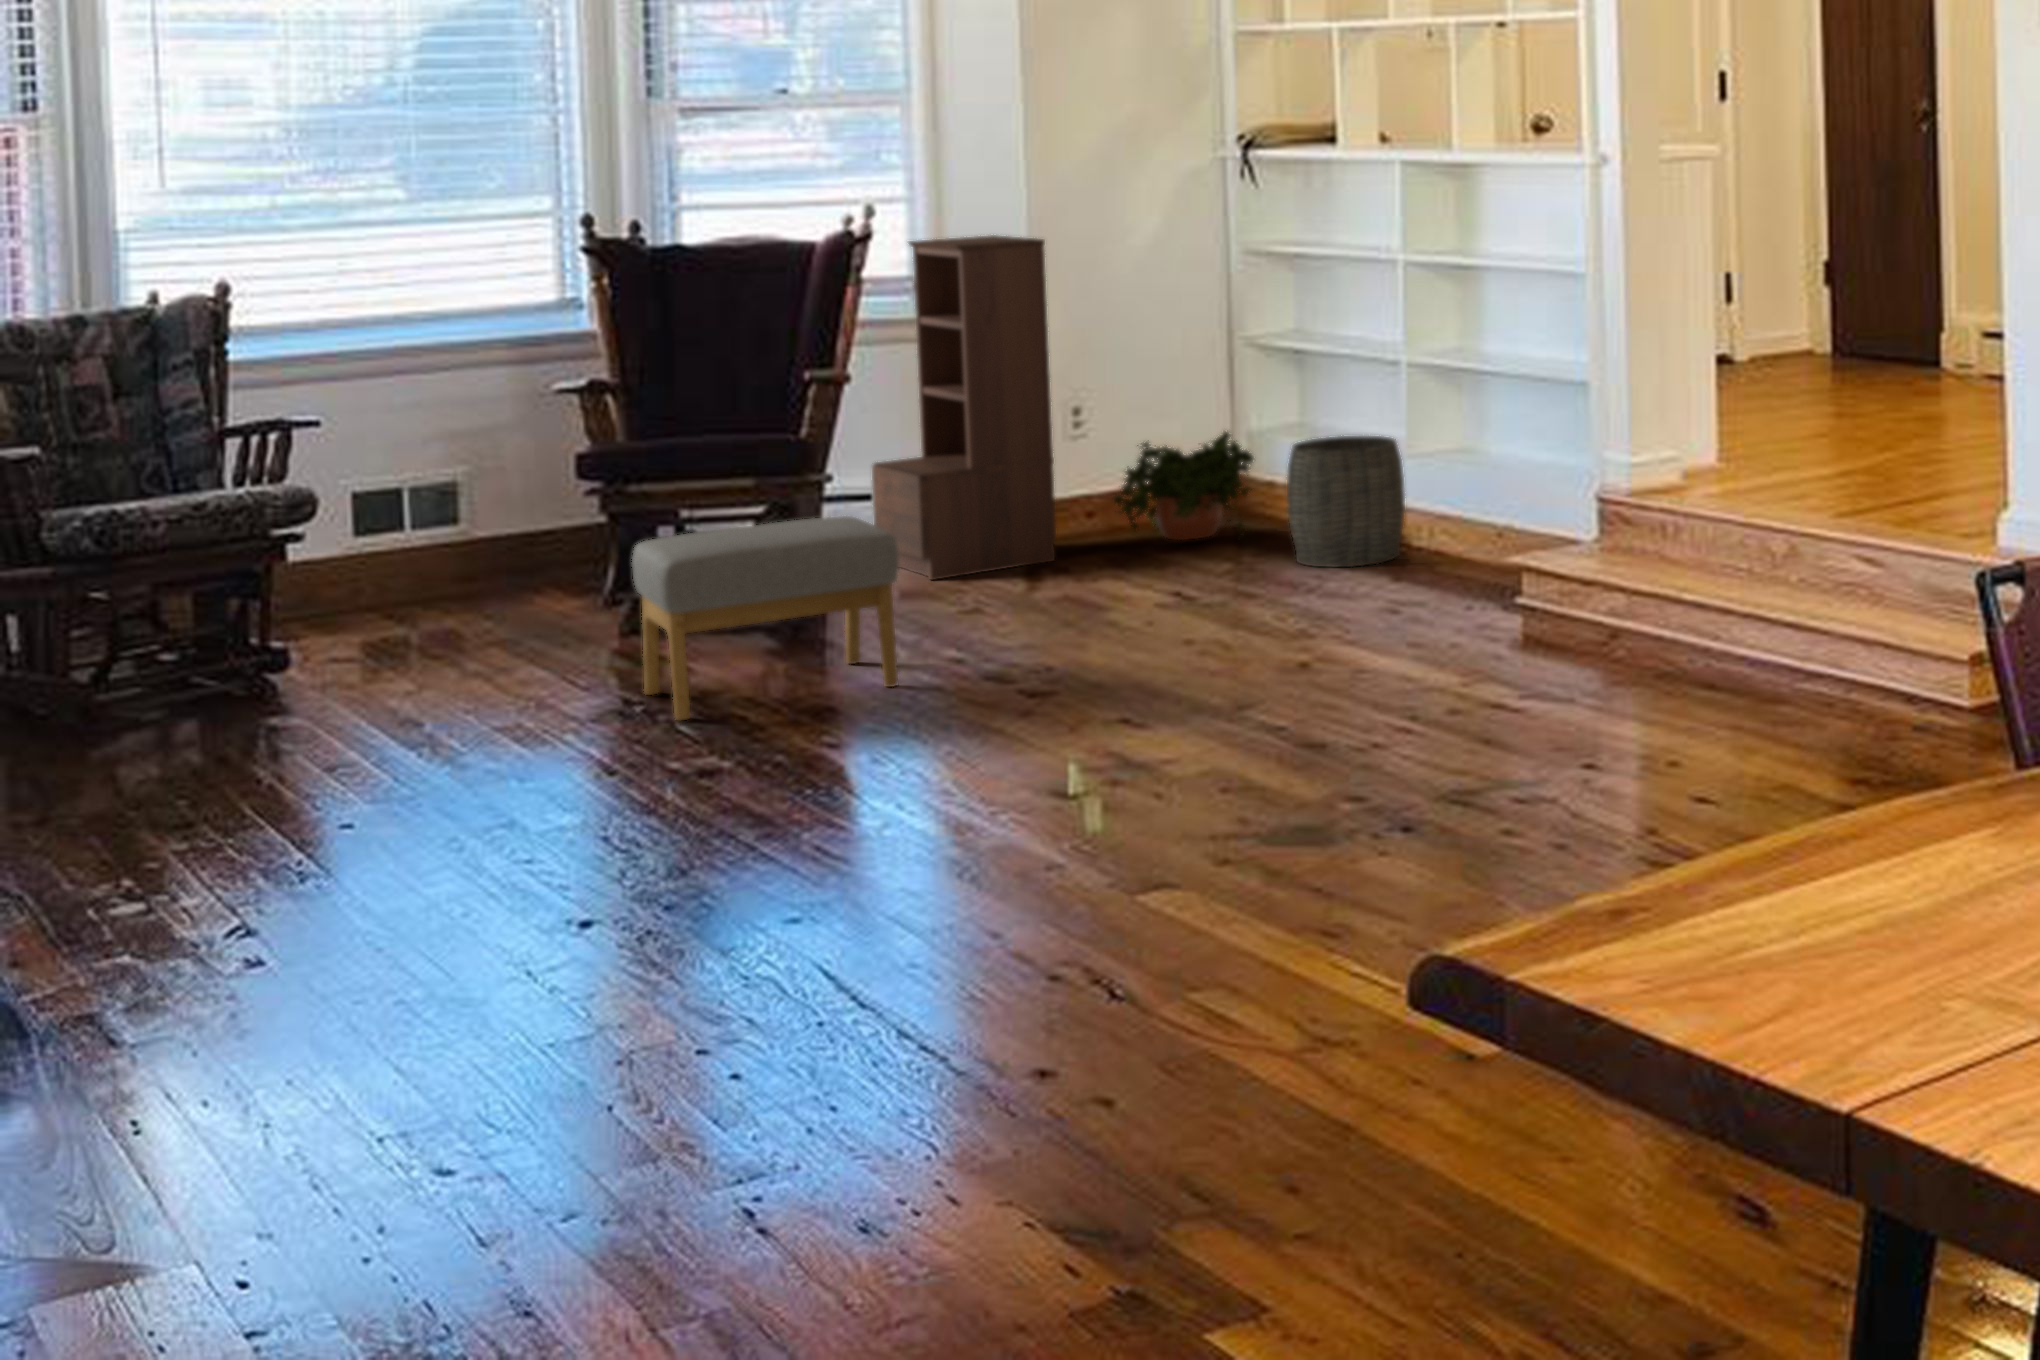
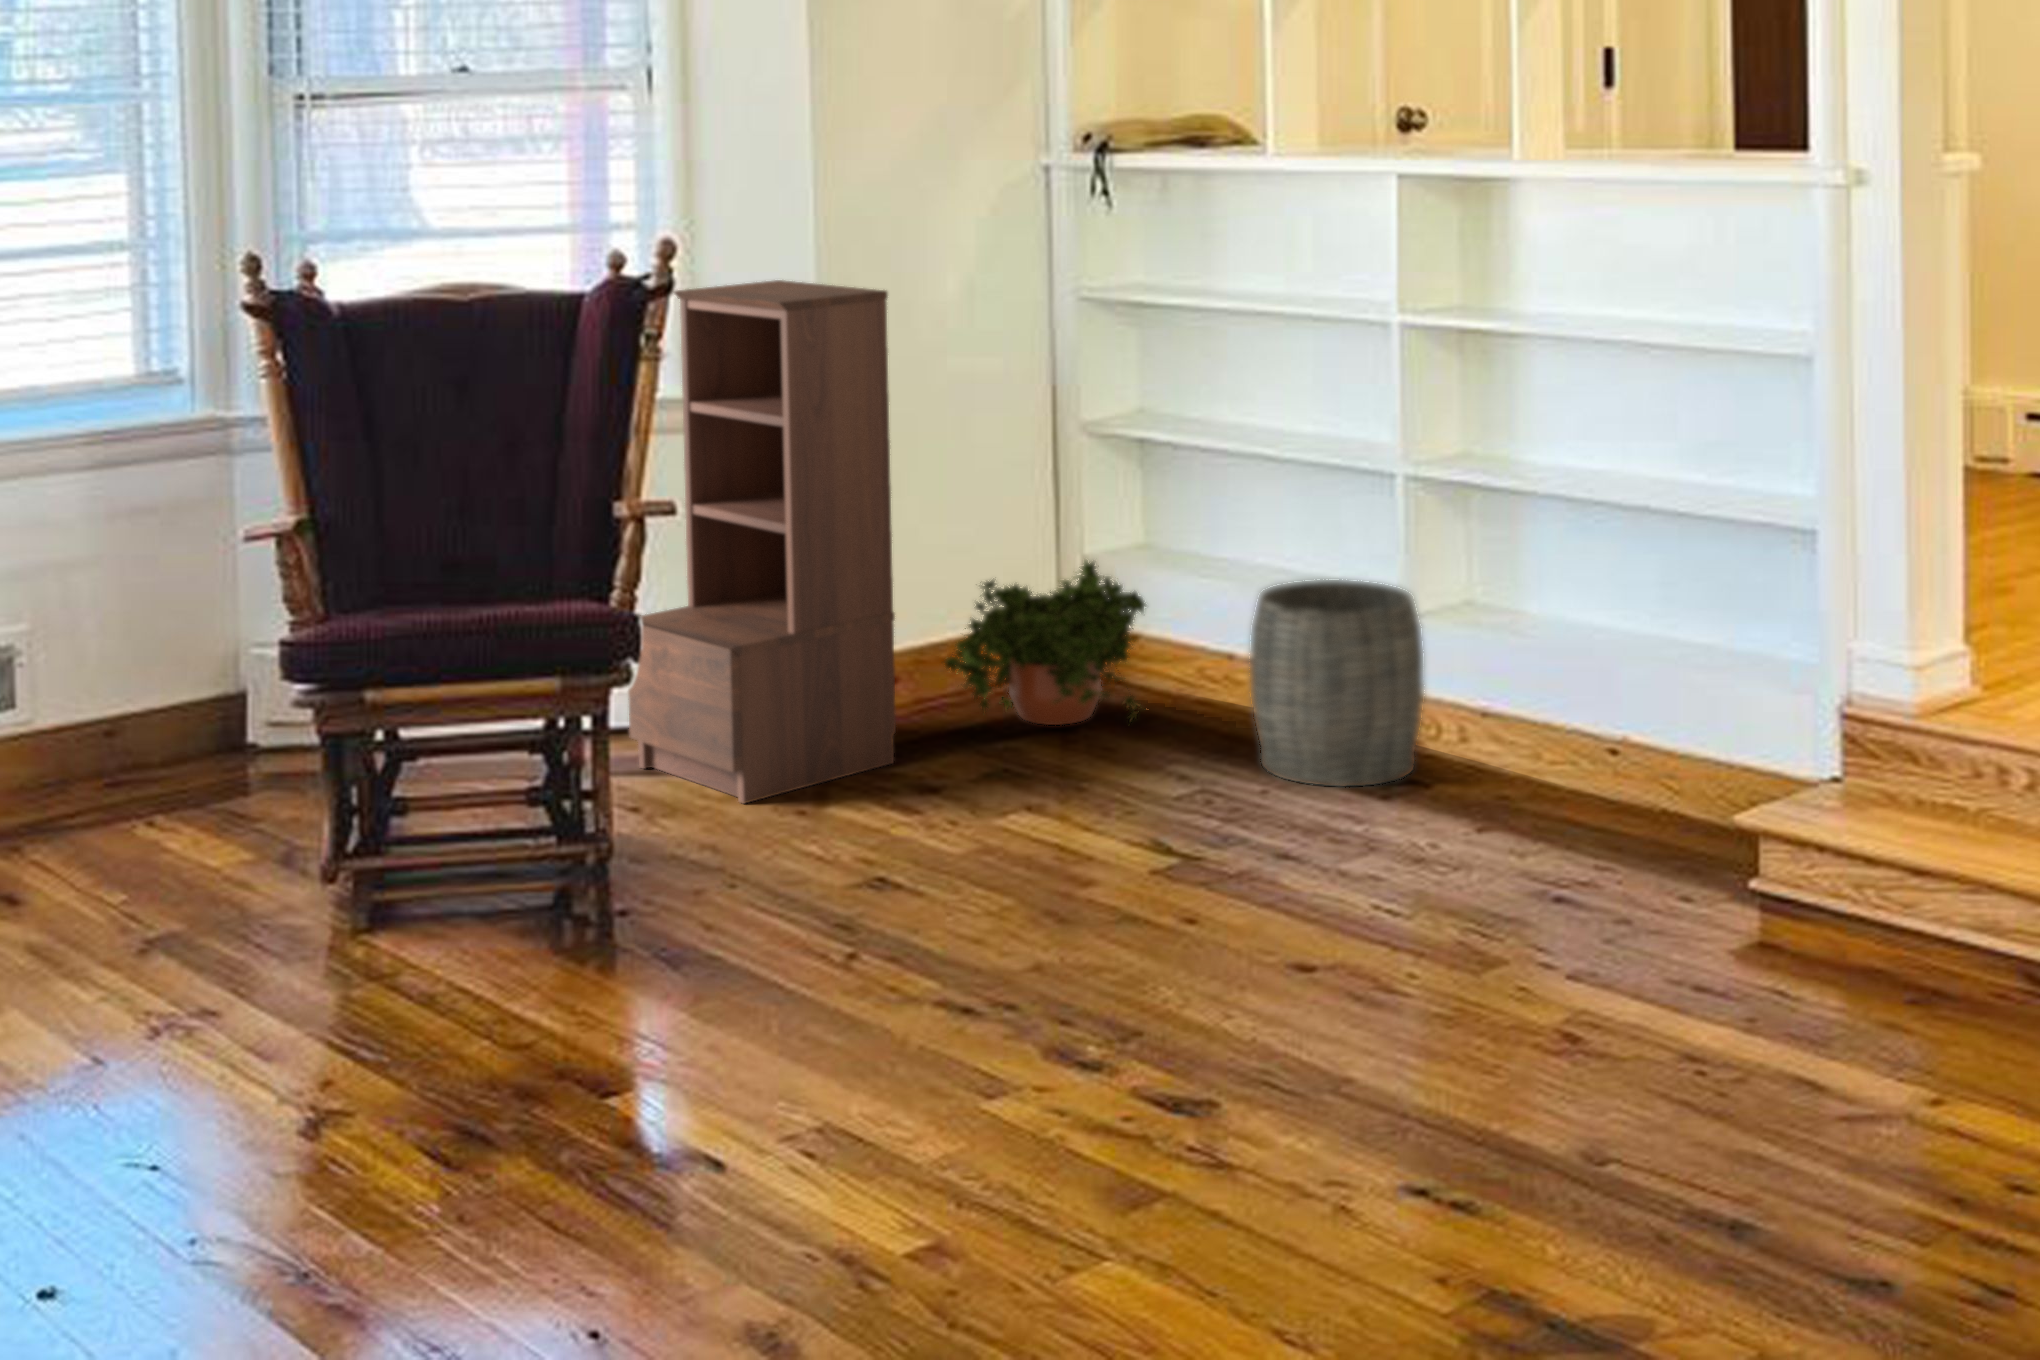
footstool: present [632,516,899,720] -> none [493,772,937,1173]

